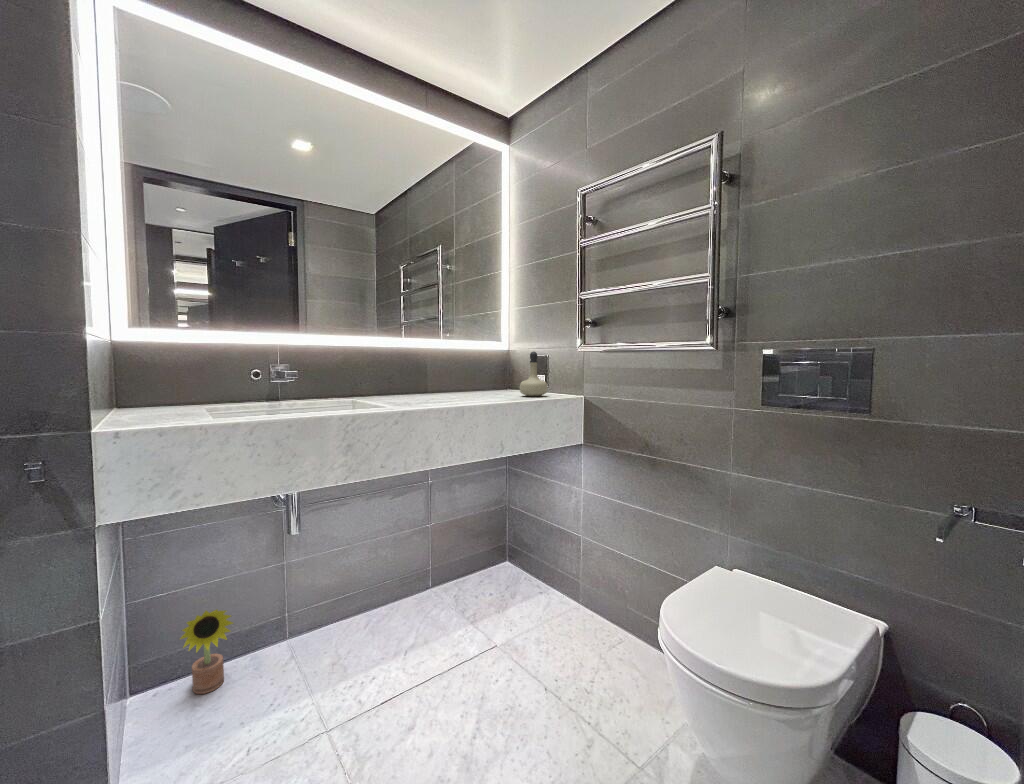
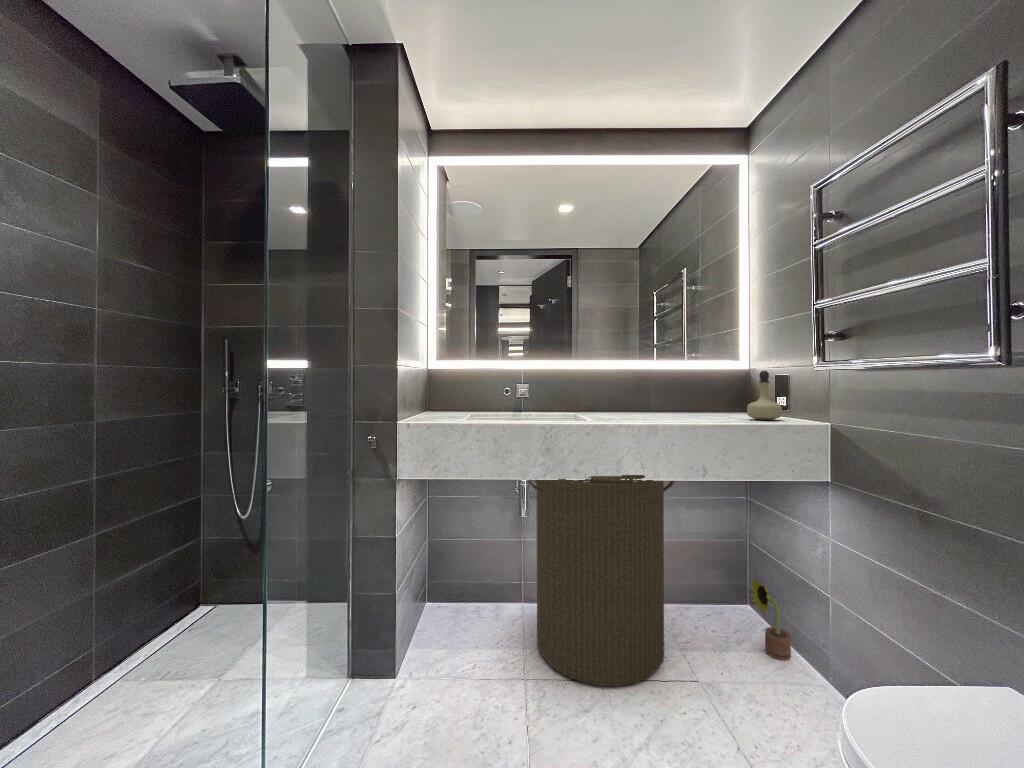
laundry hamper: none [295,421,467,698] -> present [527,475,675,686]
decorative plant: present [180,609,233,694] -> present [749,579,791,660]

